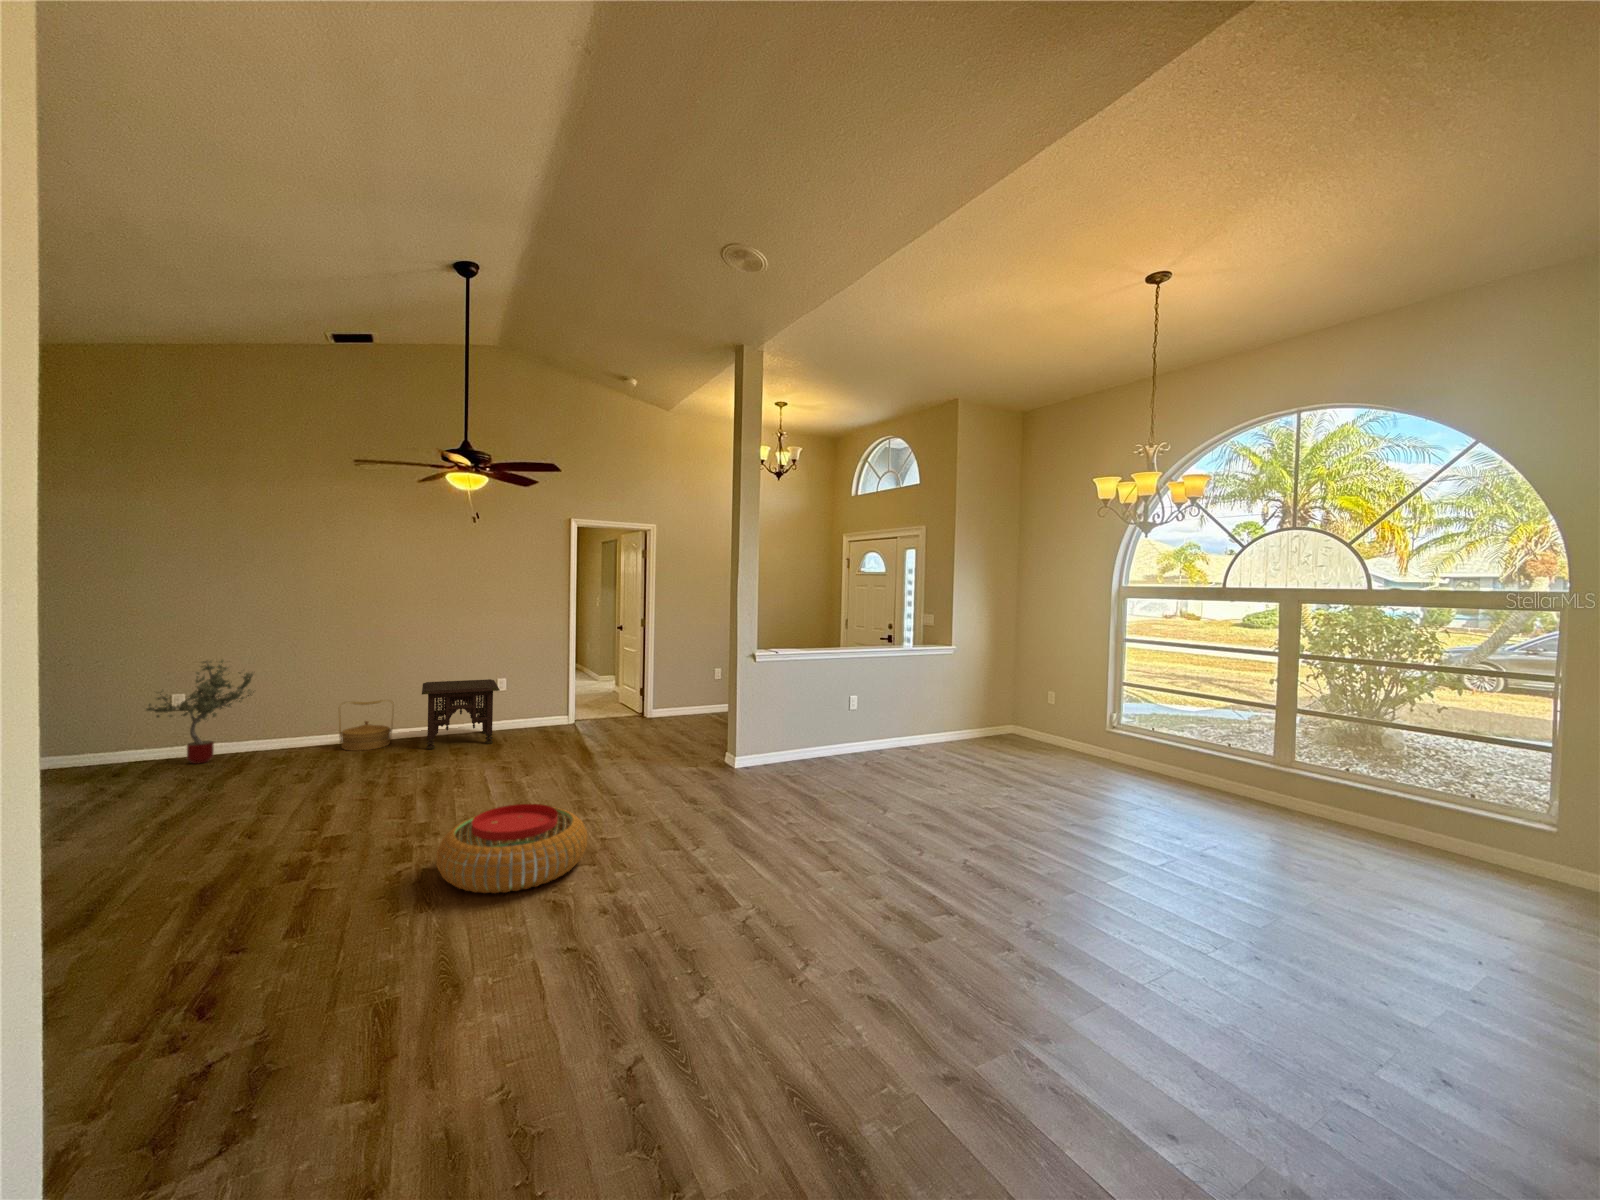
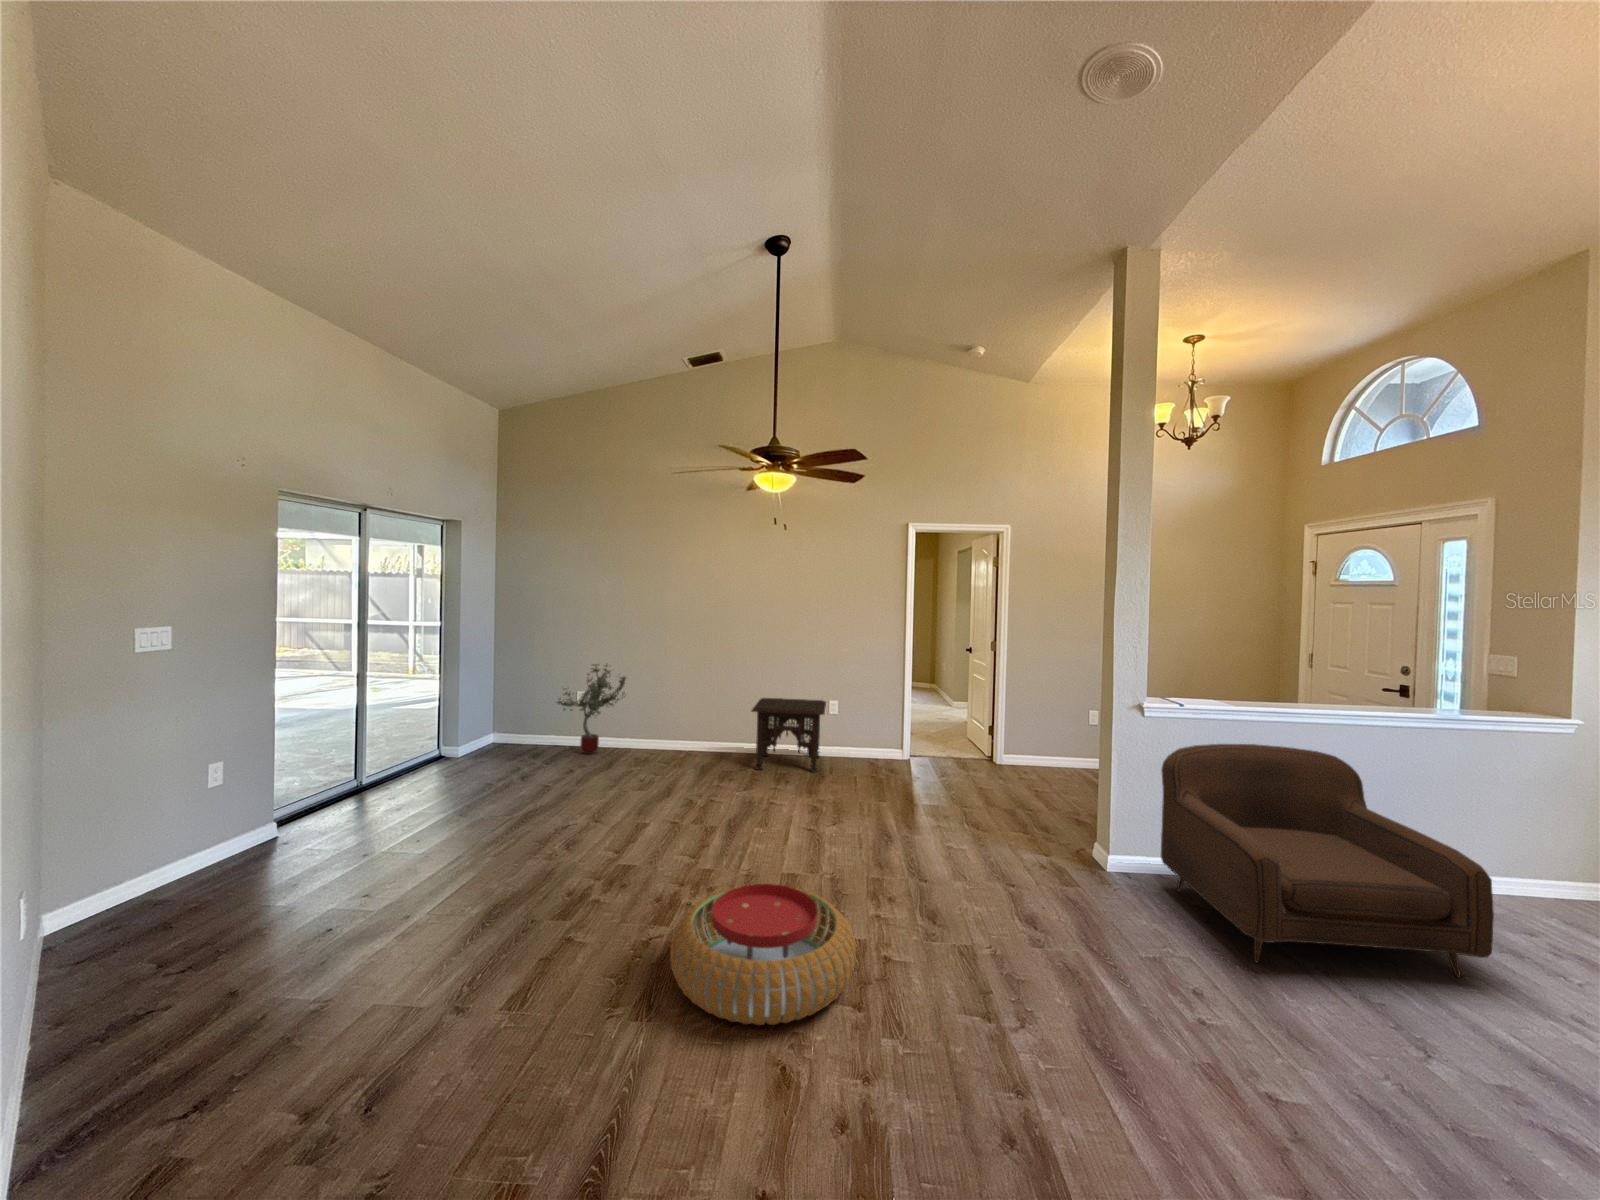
armchair: none [767,673,915,793] -> present [1161,744,1494,978]
woven basket: present [339,700,394,751] -> none [688,711,733,761]

